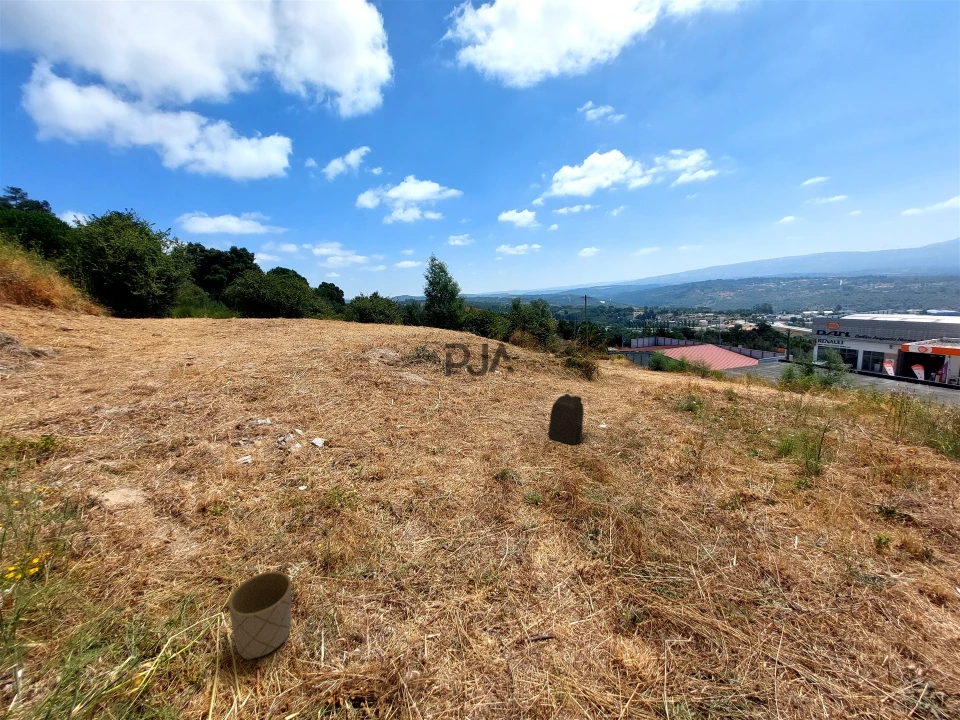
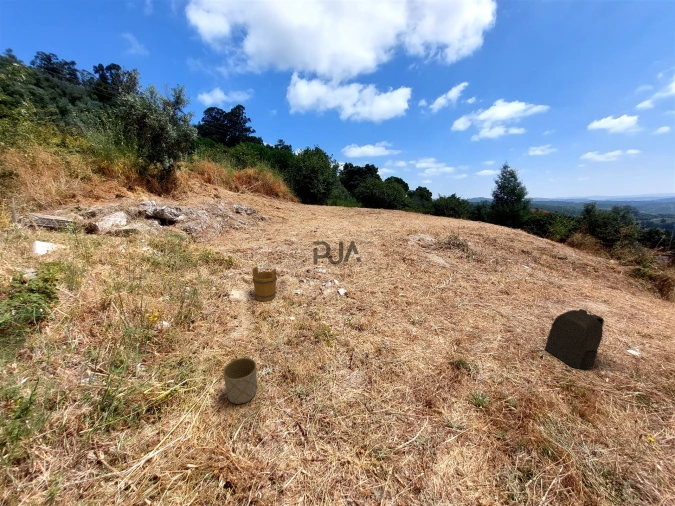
bucket: none [144,431,203,500] -> present [252,267,277,302]

